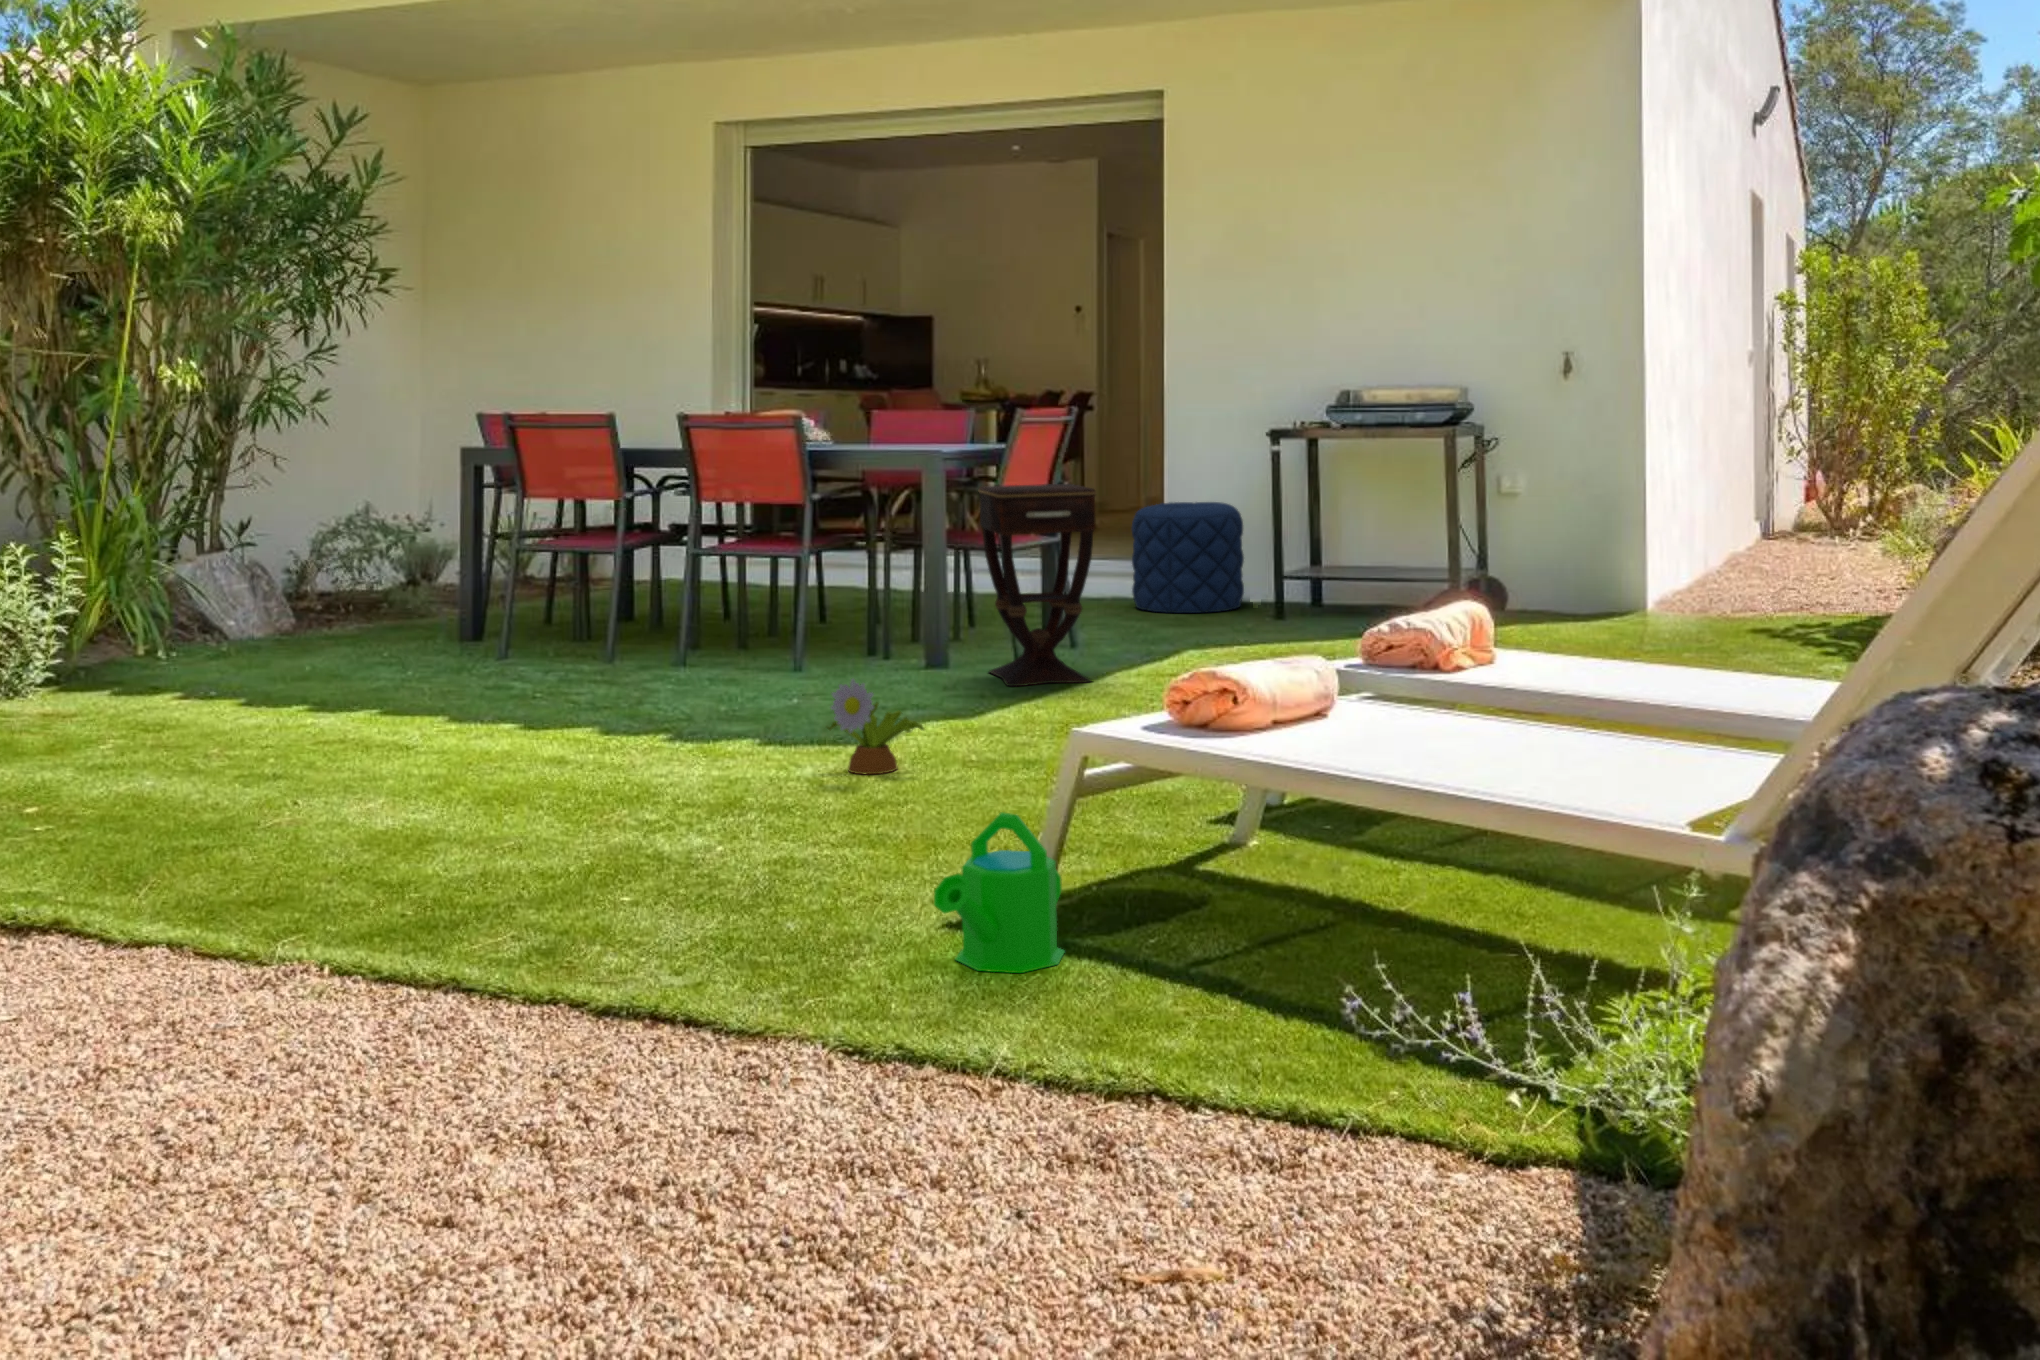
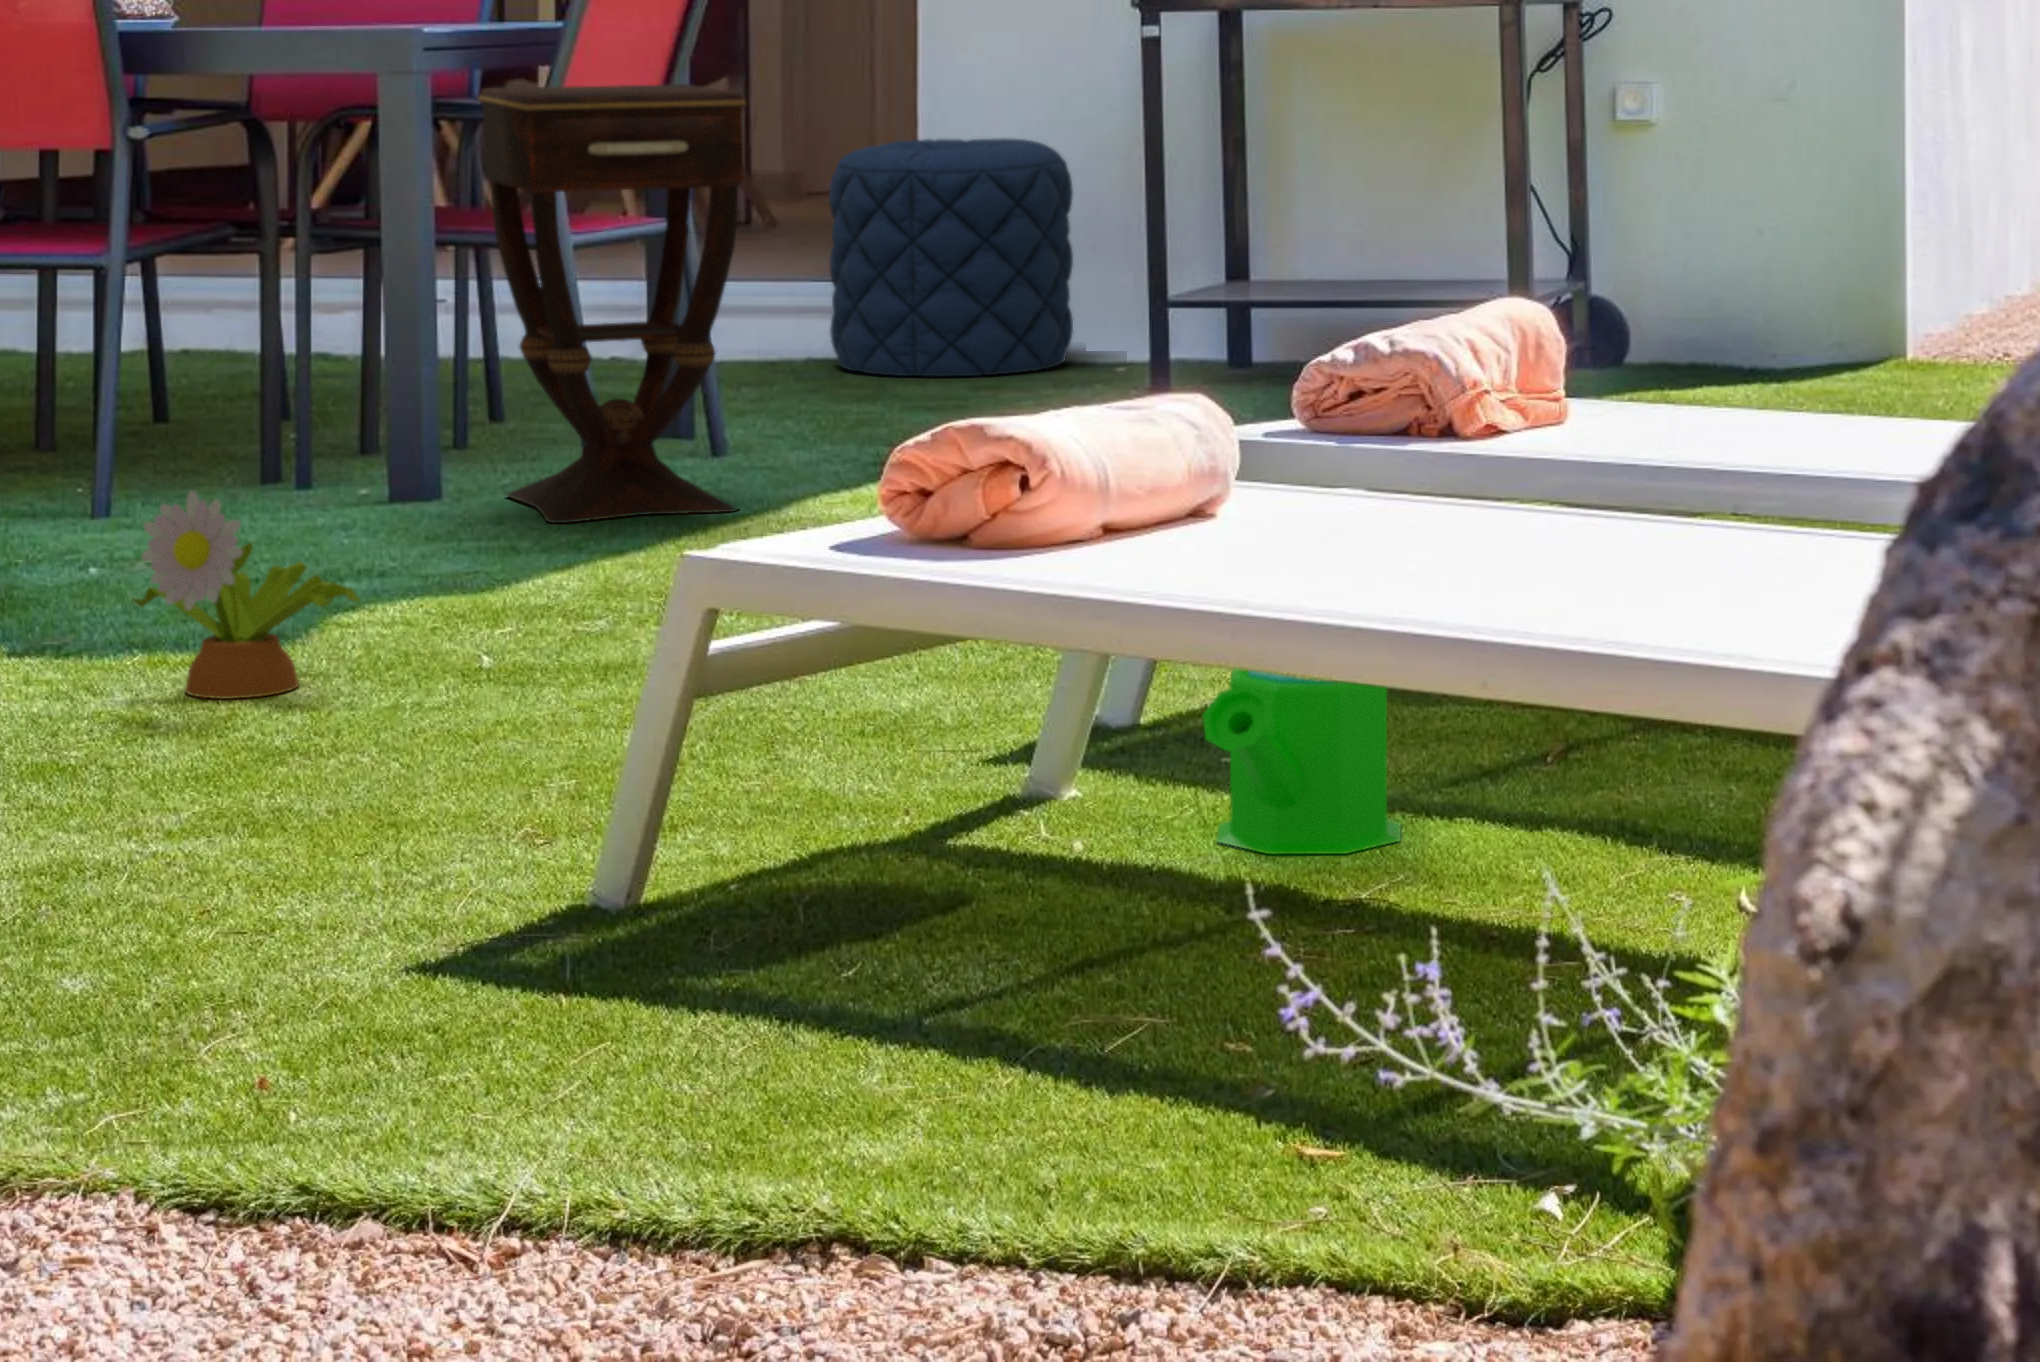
watering can: present [934,812,1065,973] -> present [1203,669,1401,854]

